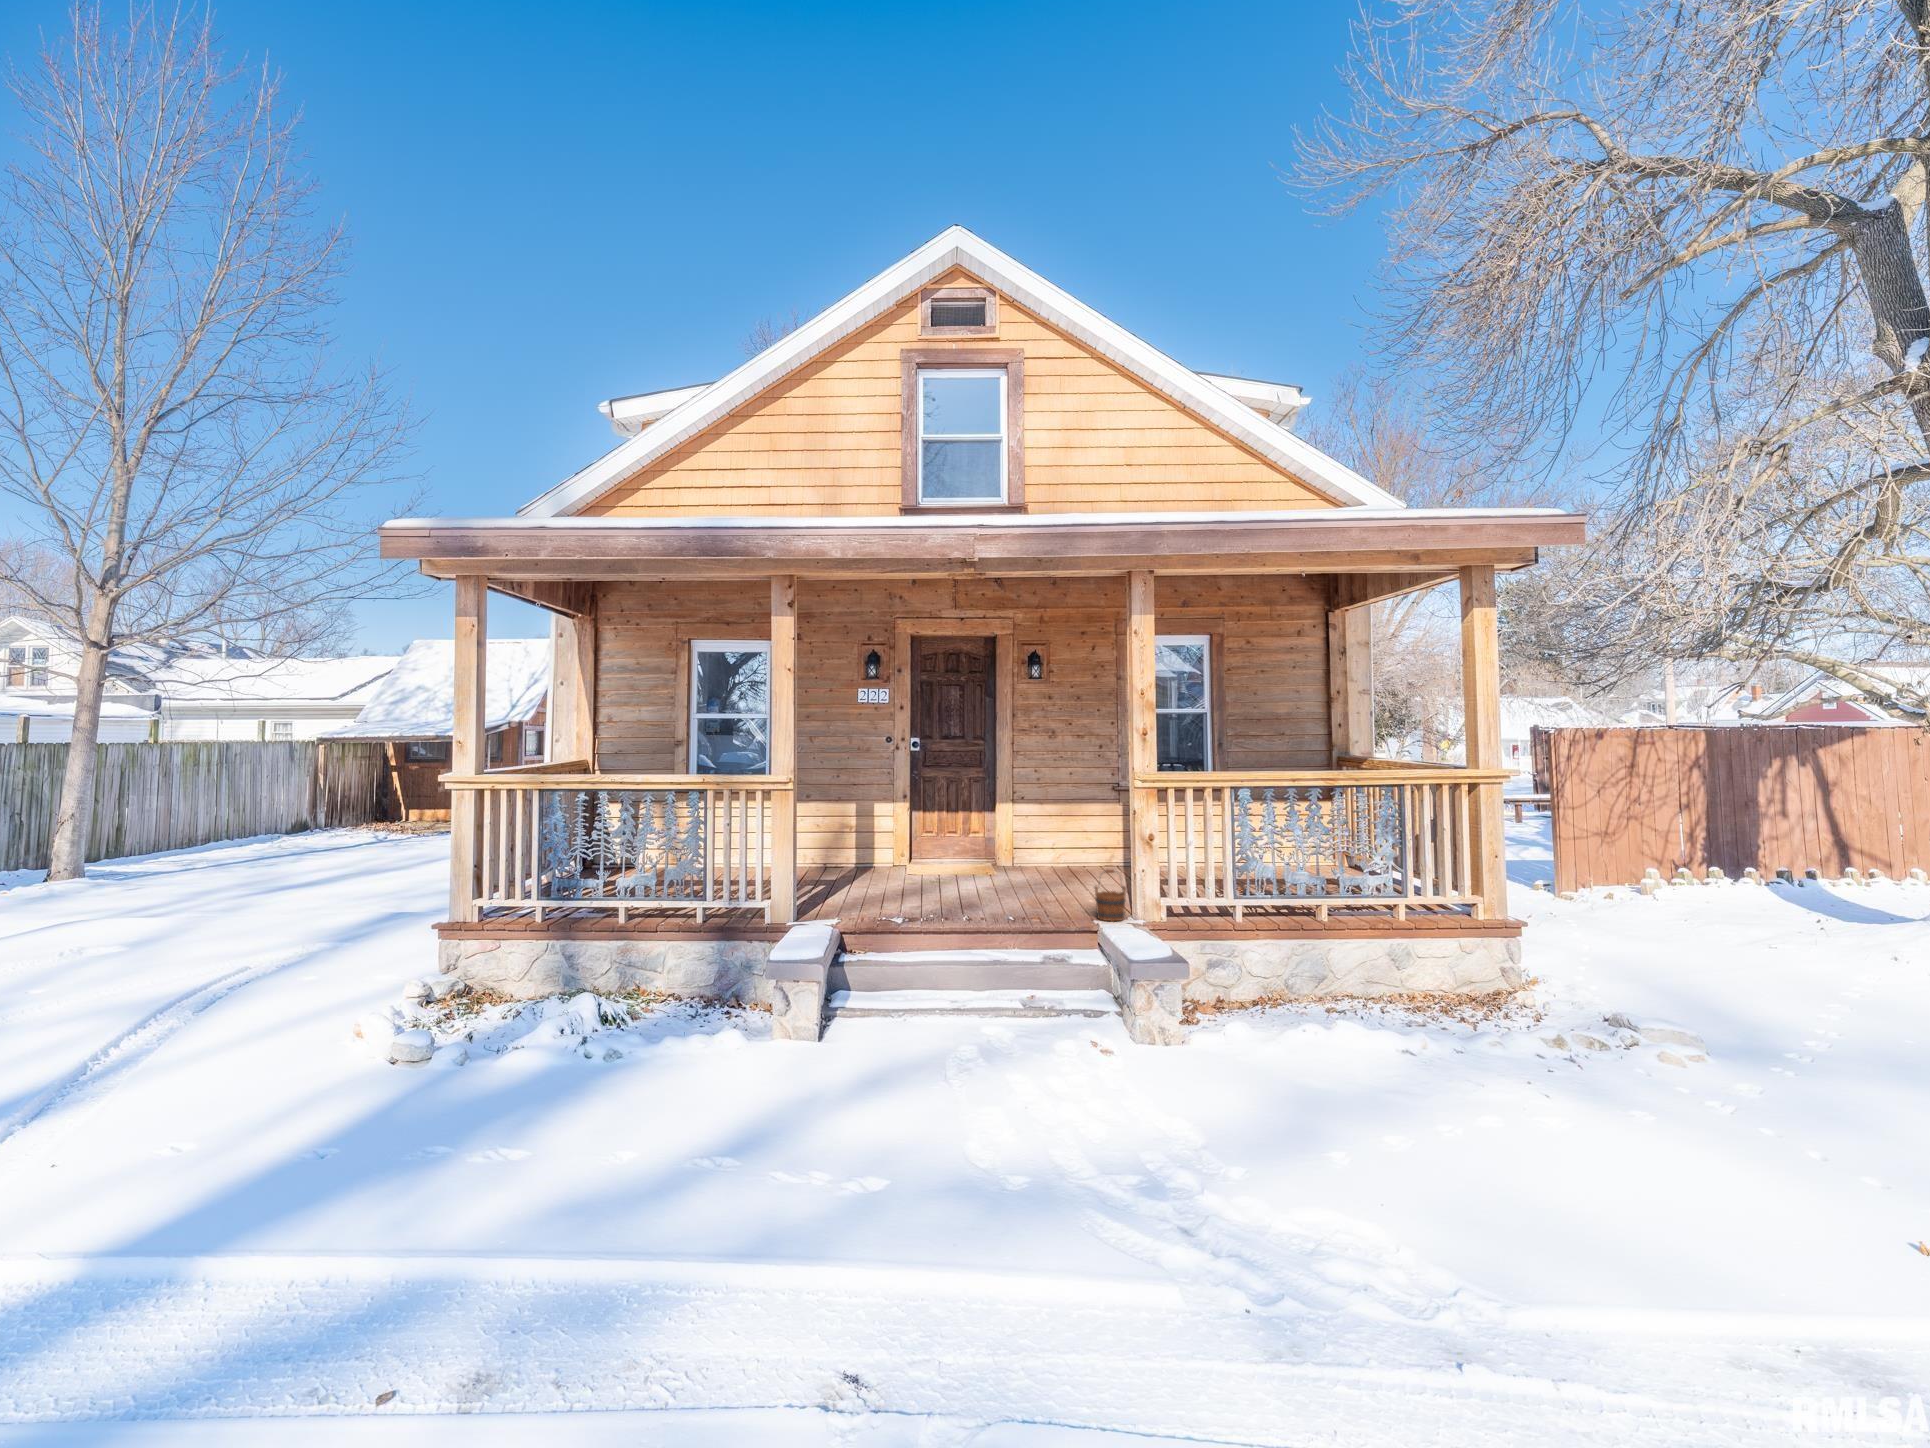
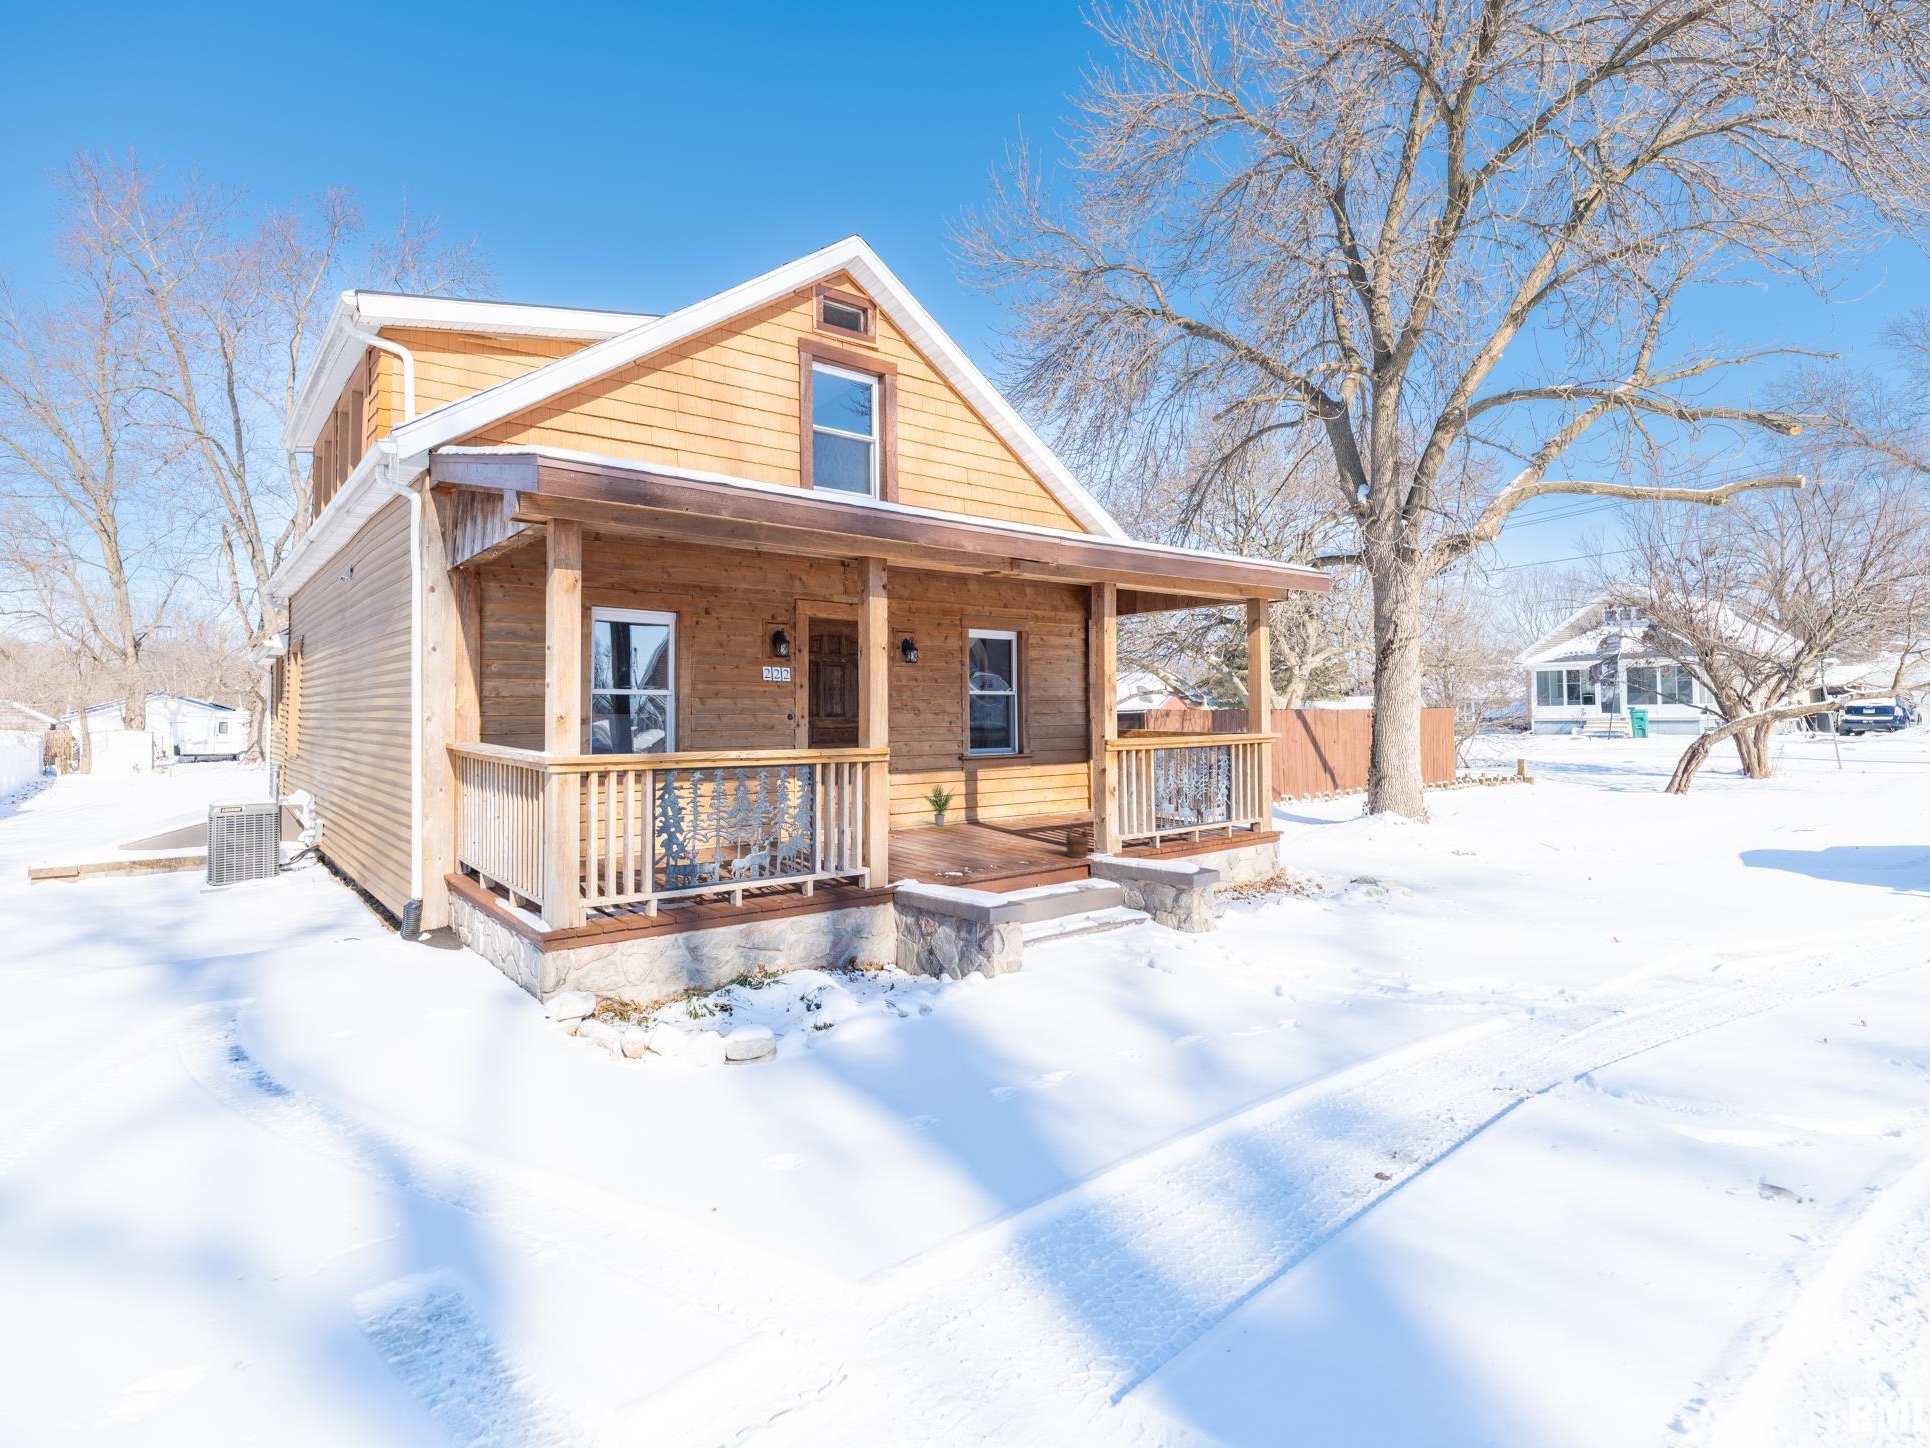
potted plant: none [1052,820,1096,870] -> present [925,785,953,825]

